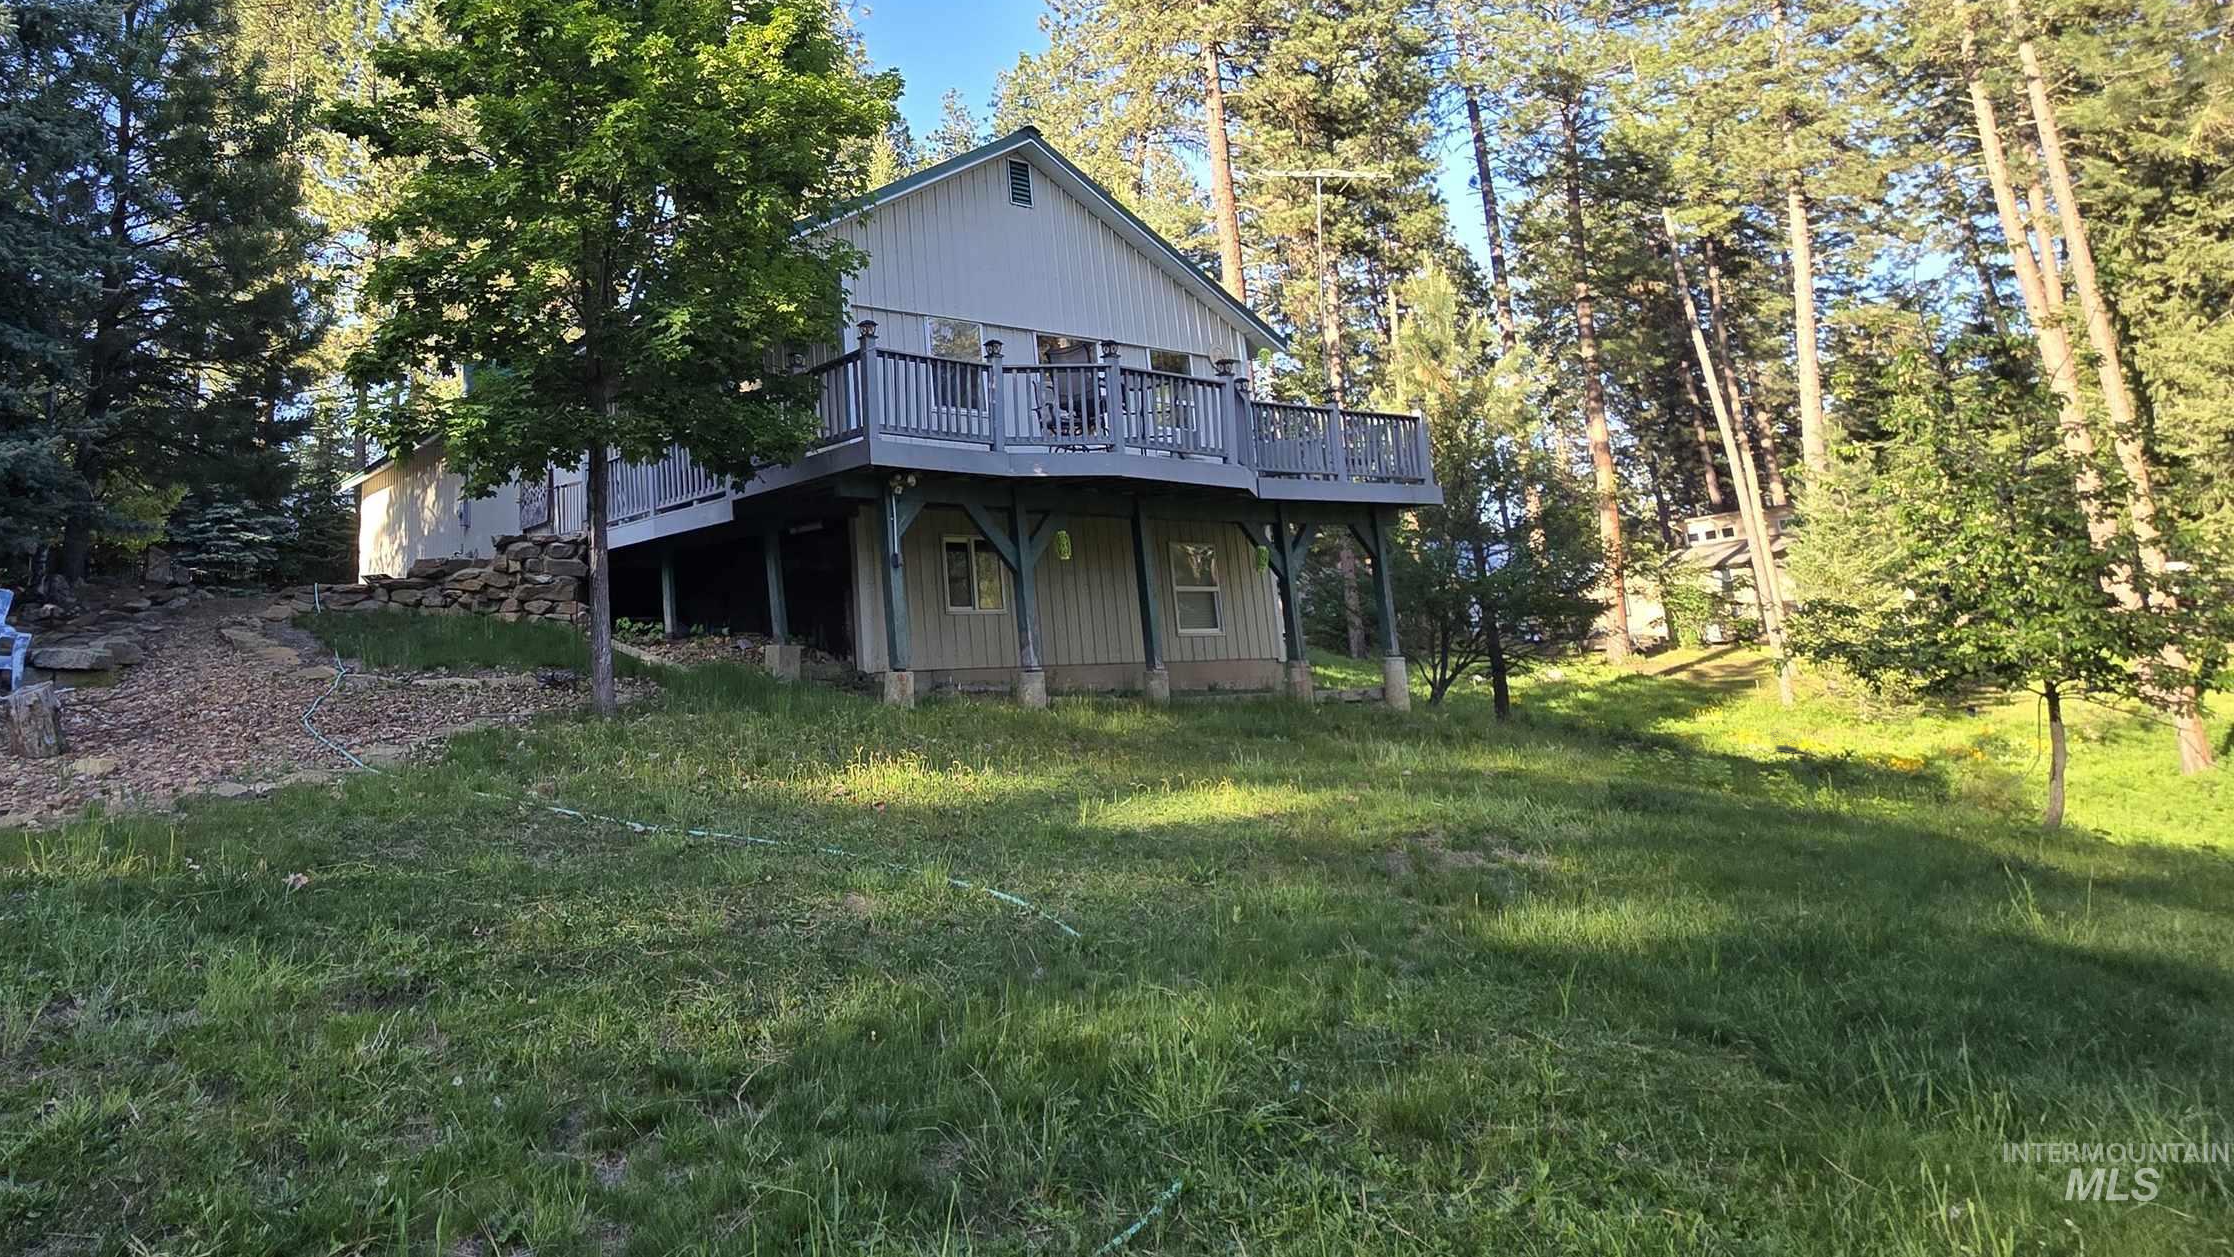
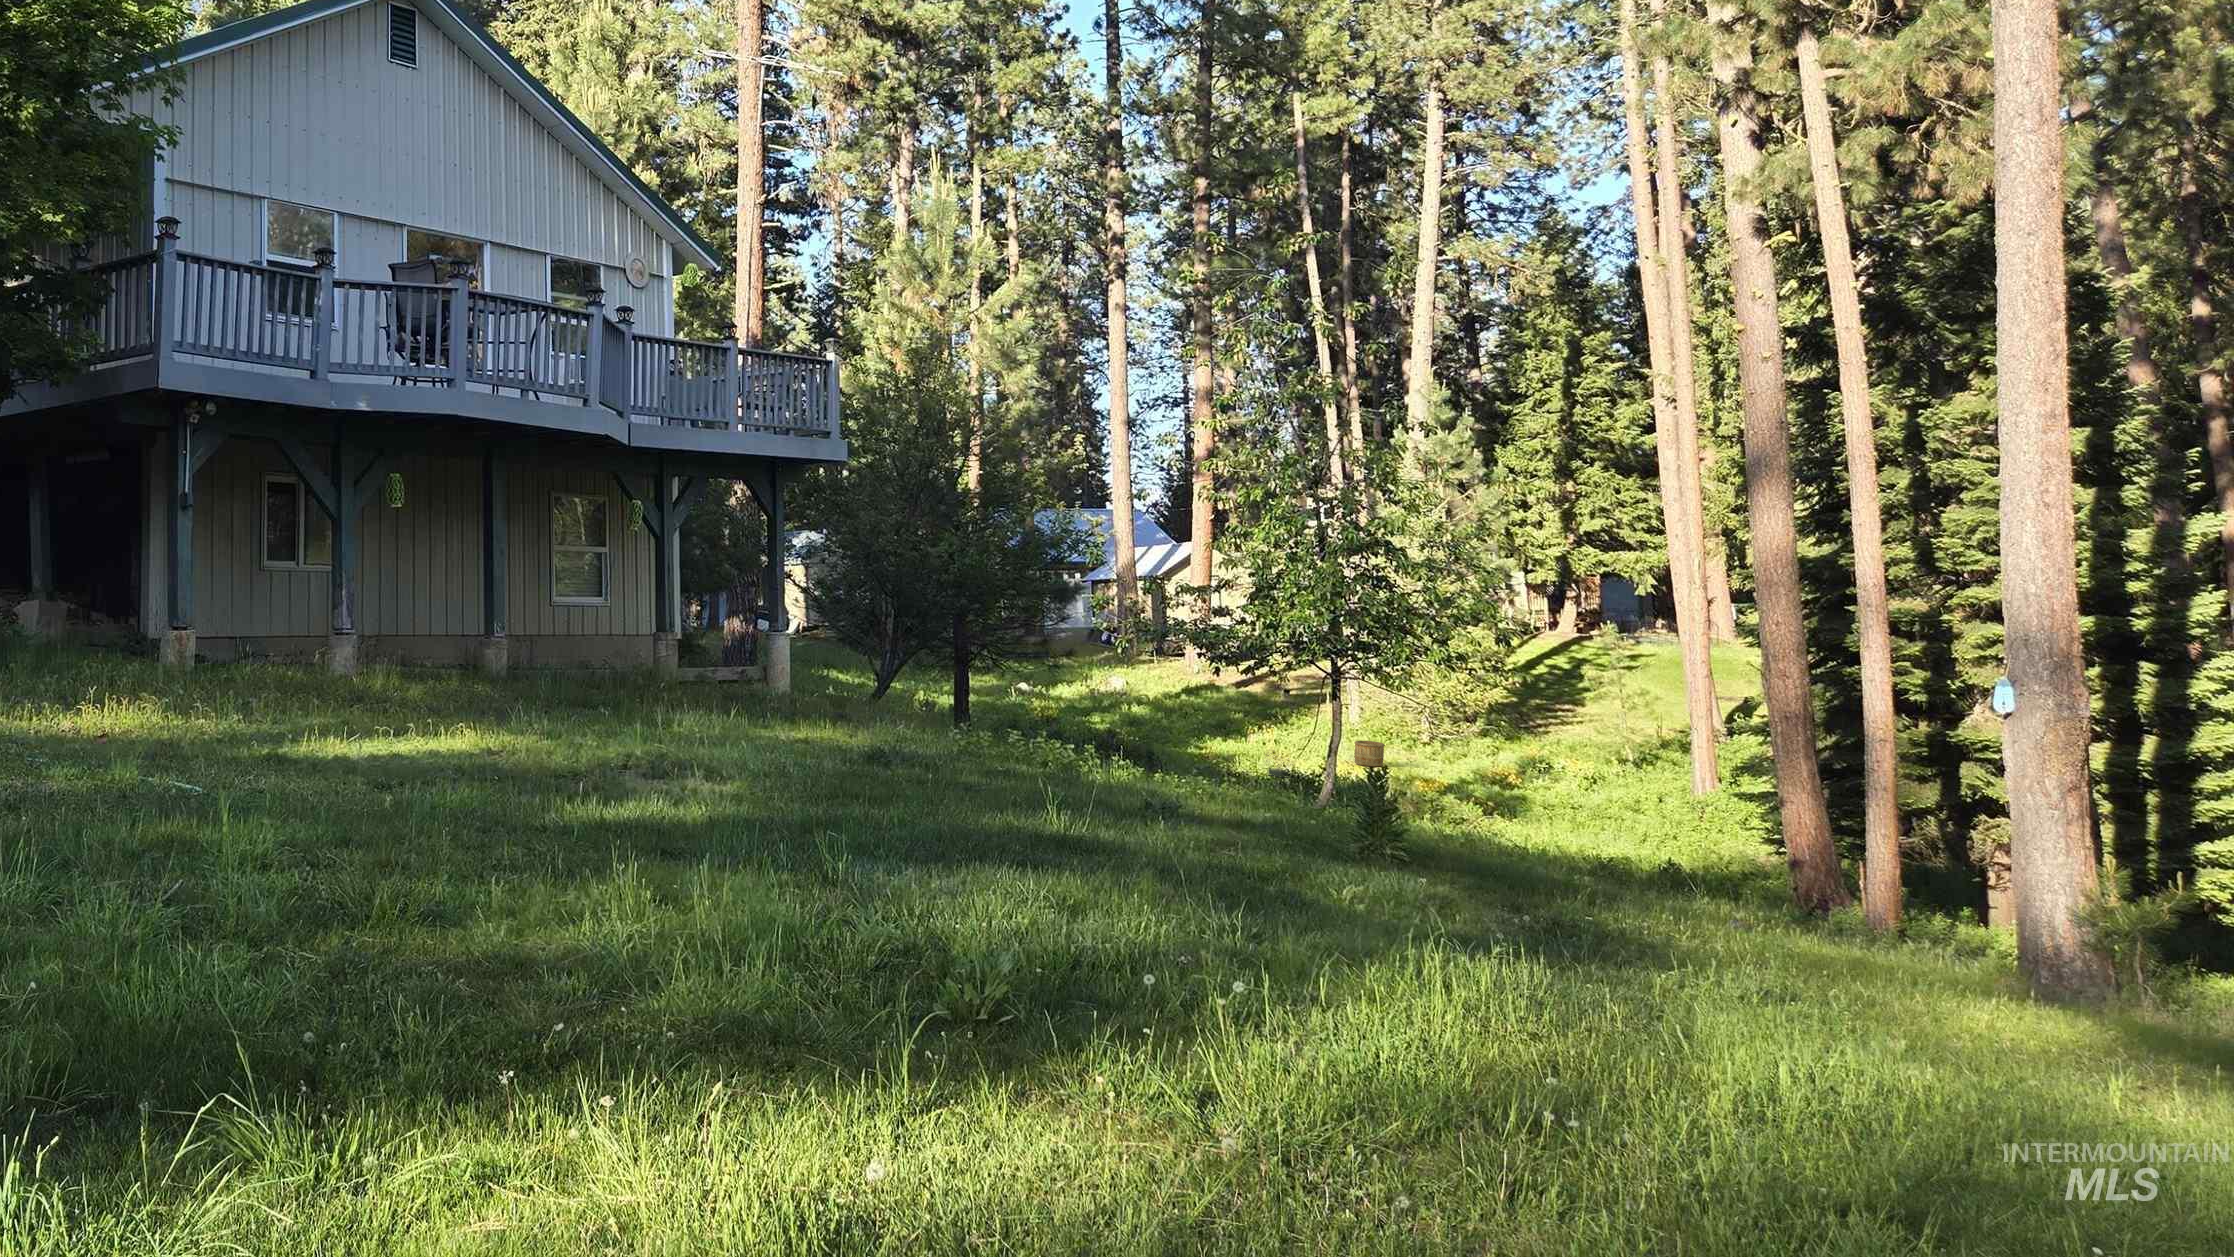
wooden bucket: none [1842,720,1875,742] -> present [1354,741,1385,766]

